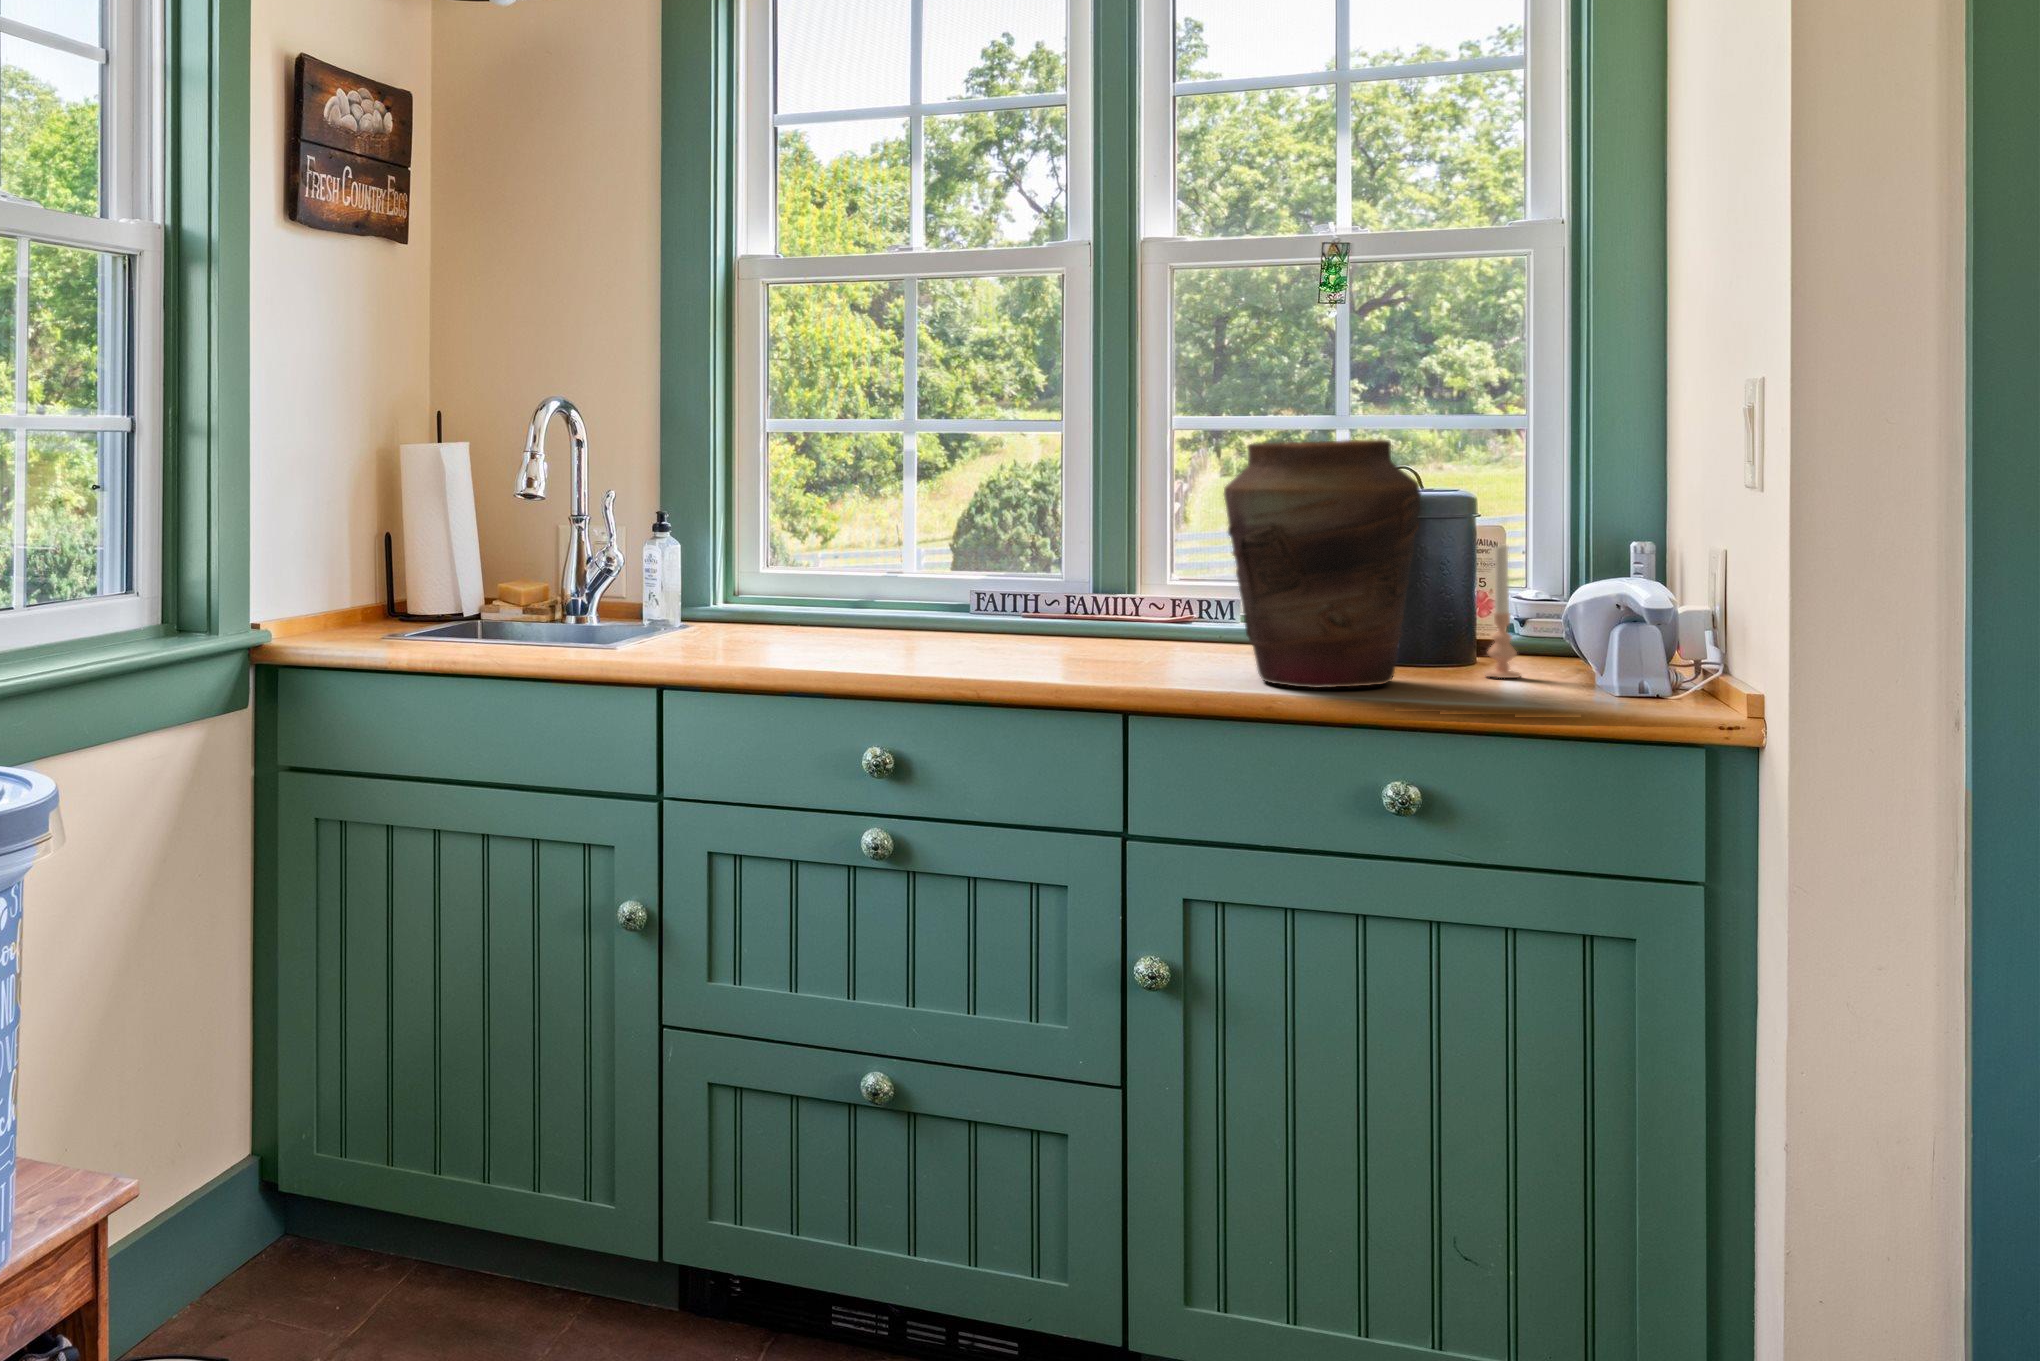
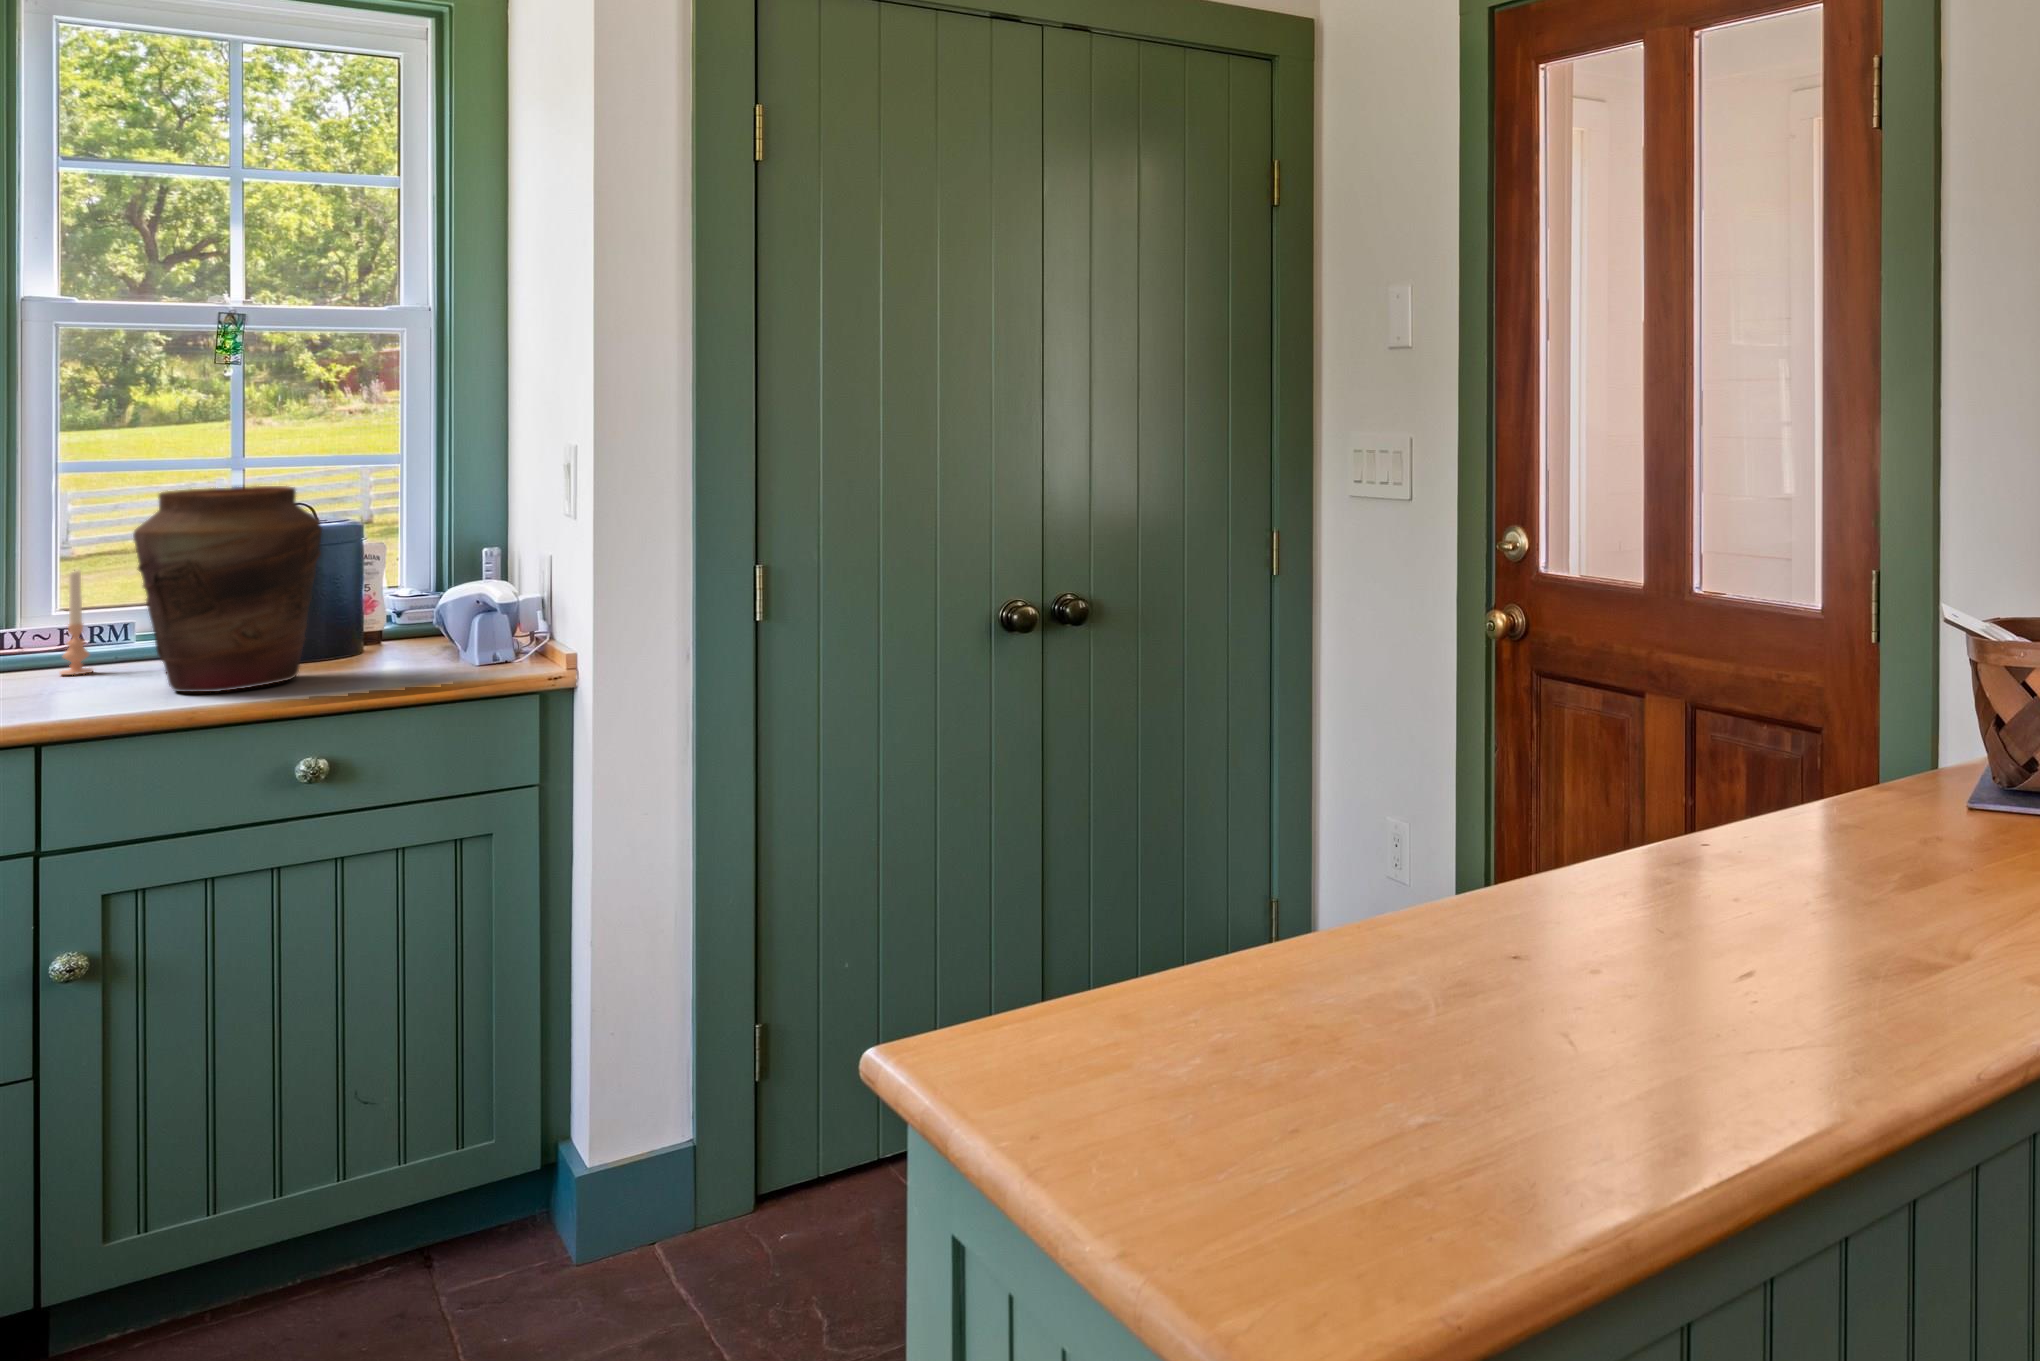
candle: present [1484,545,1521,678] -> present [60,571,93,675]

